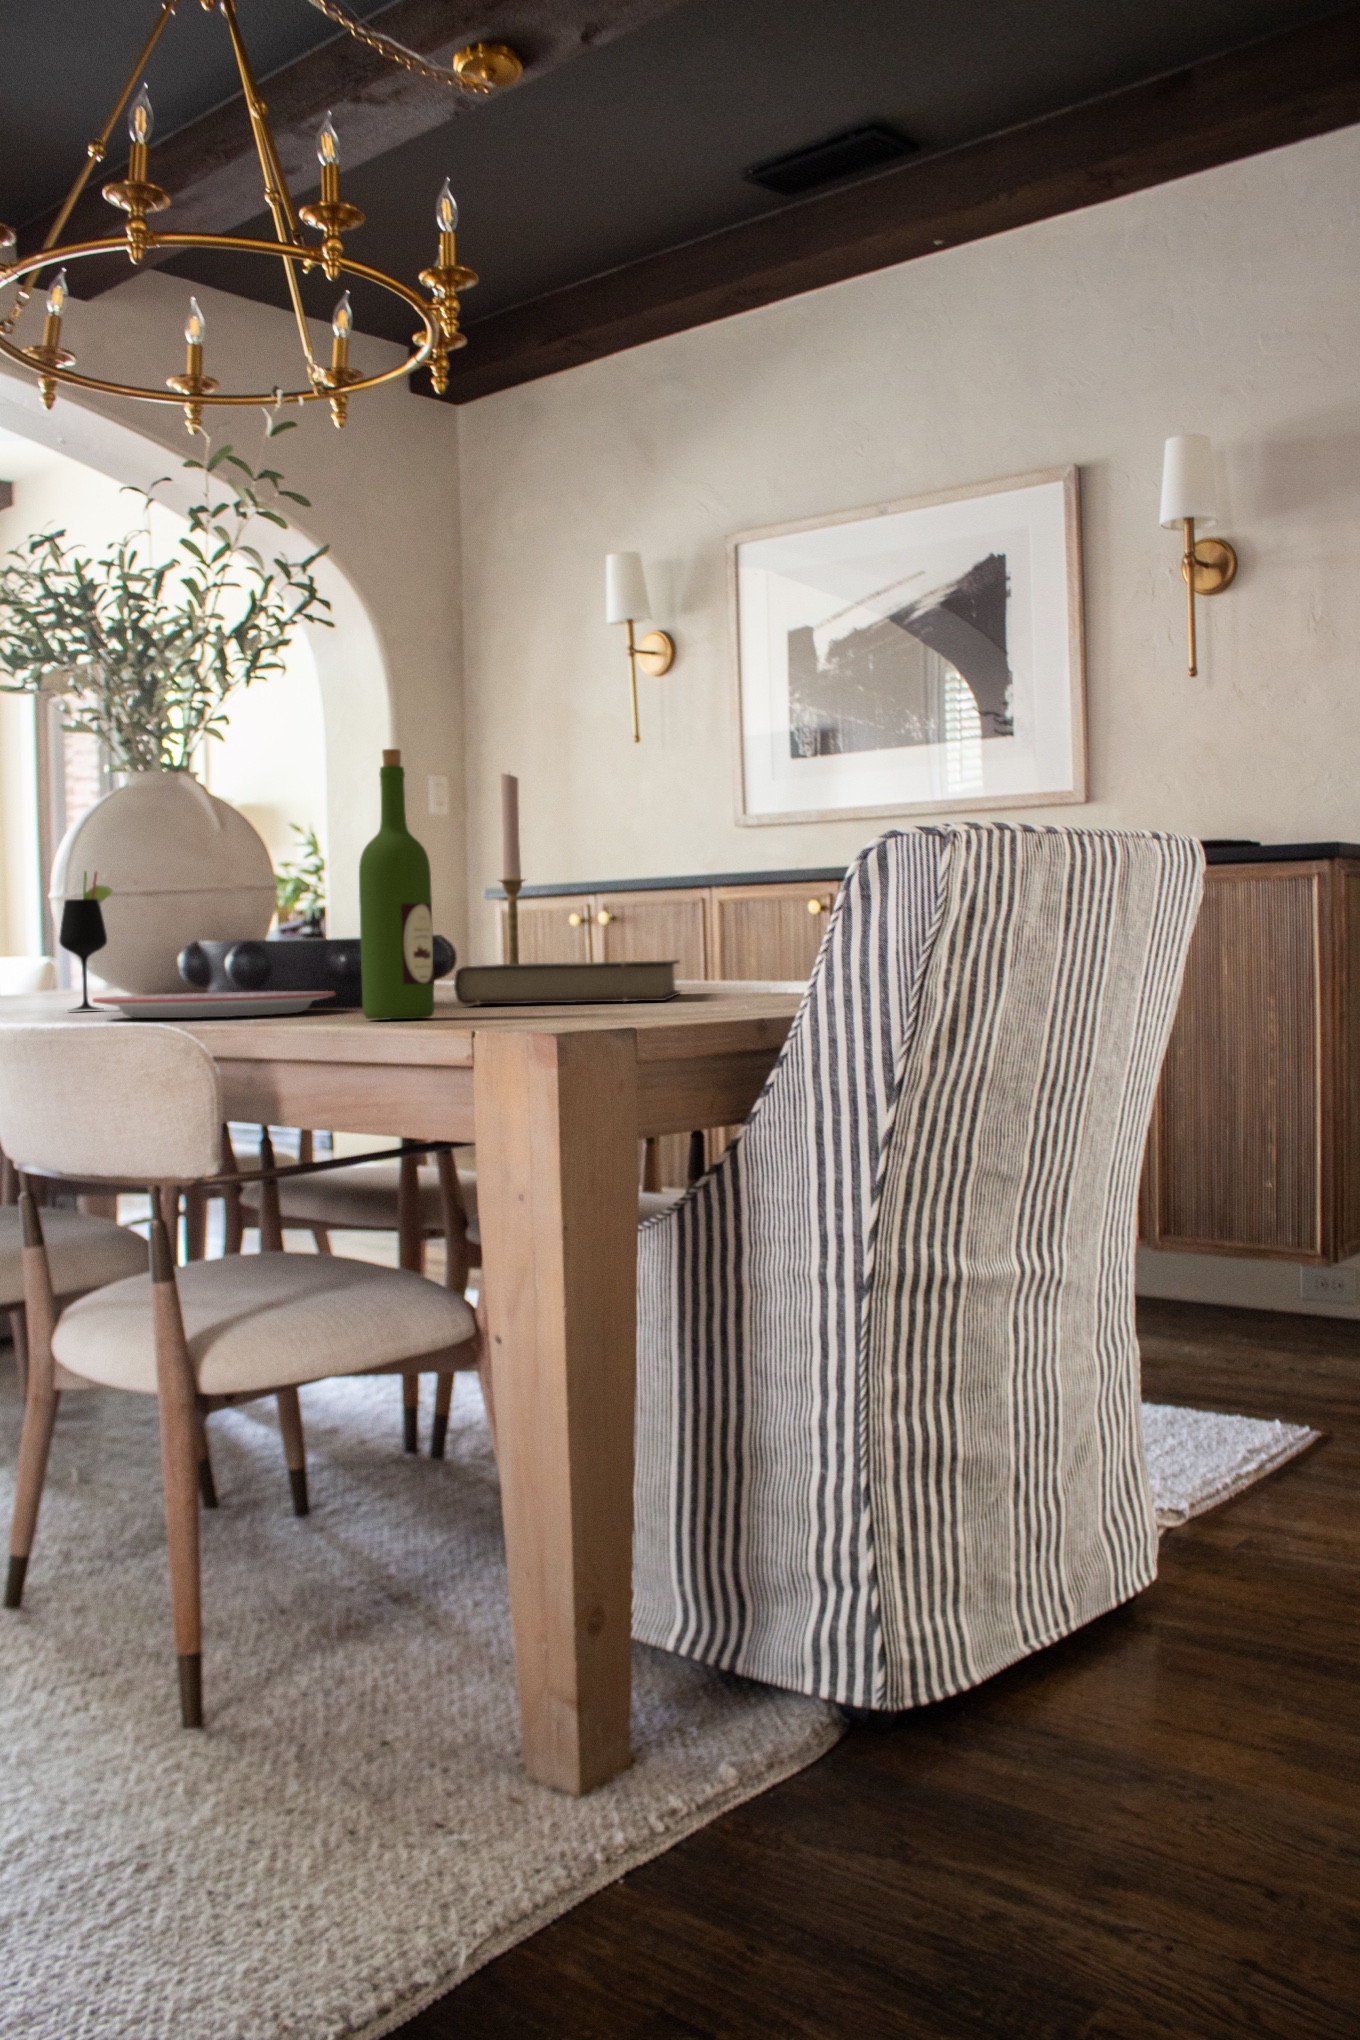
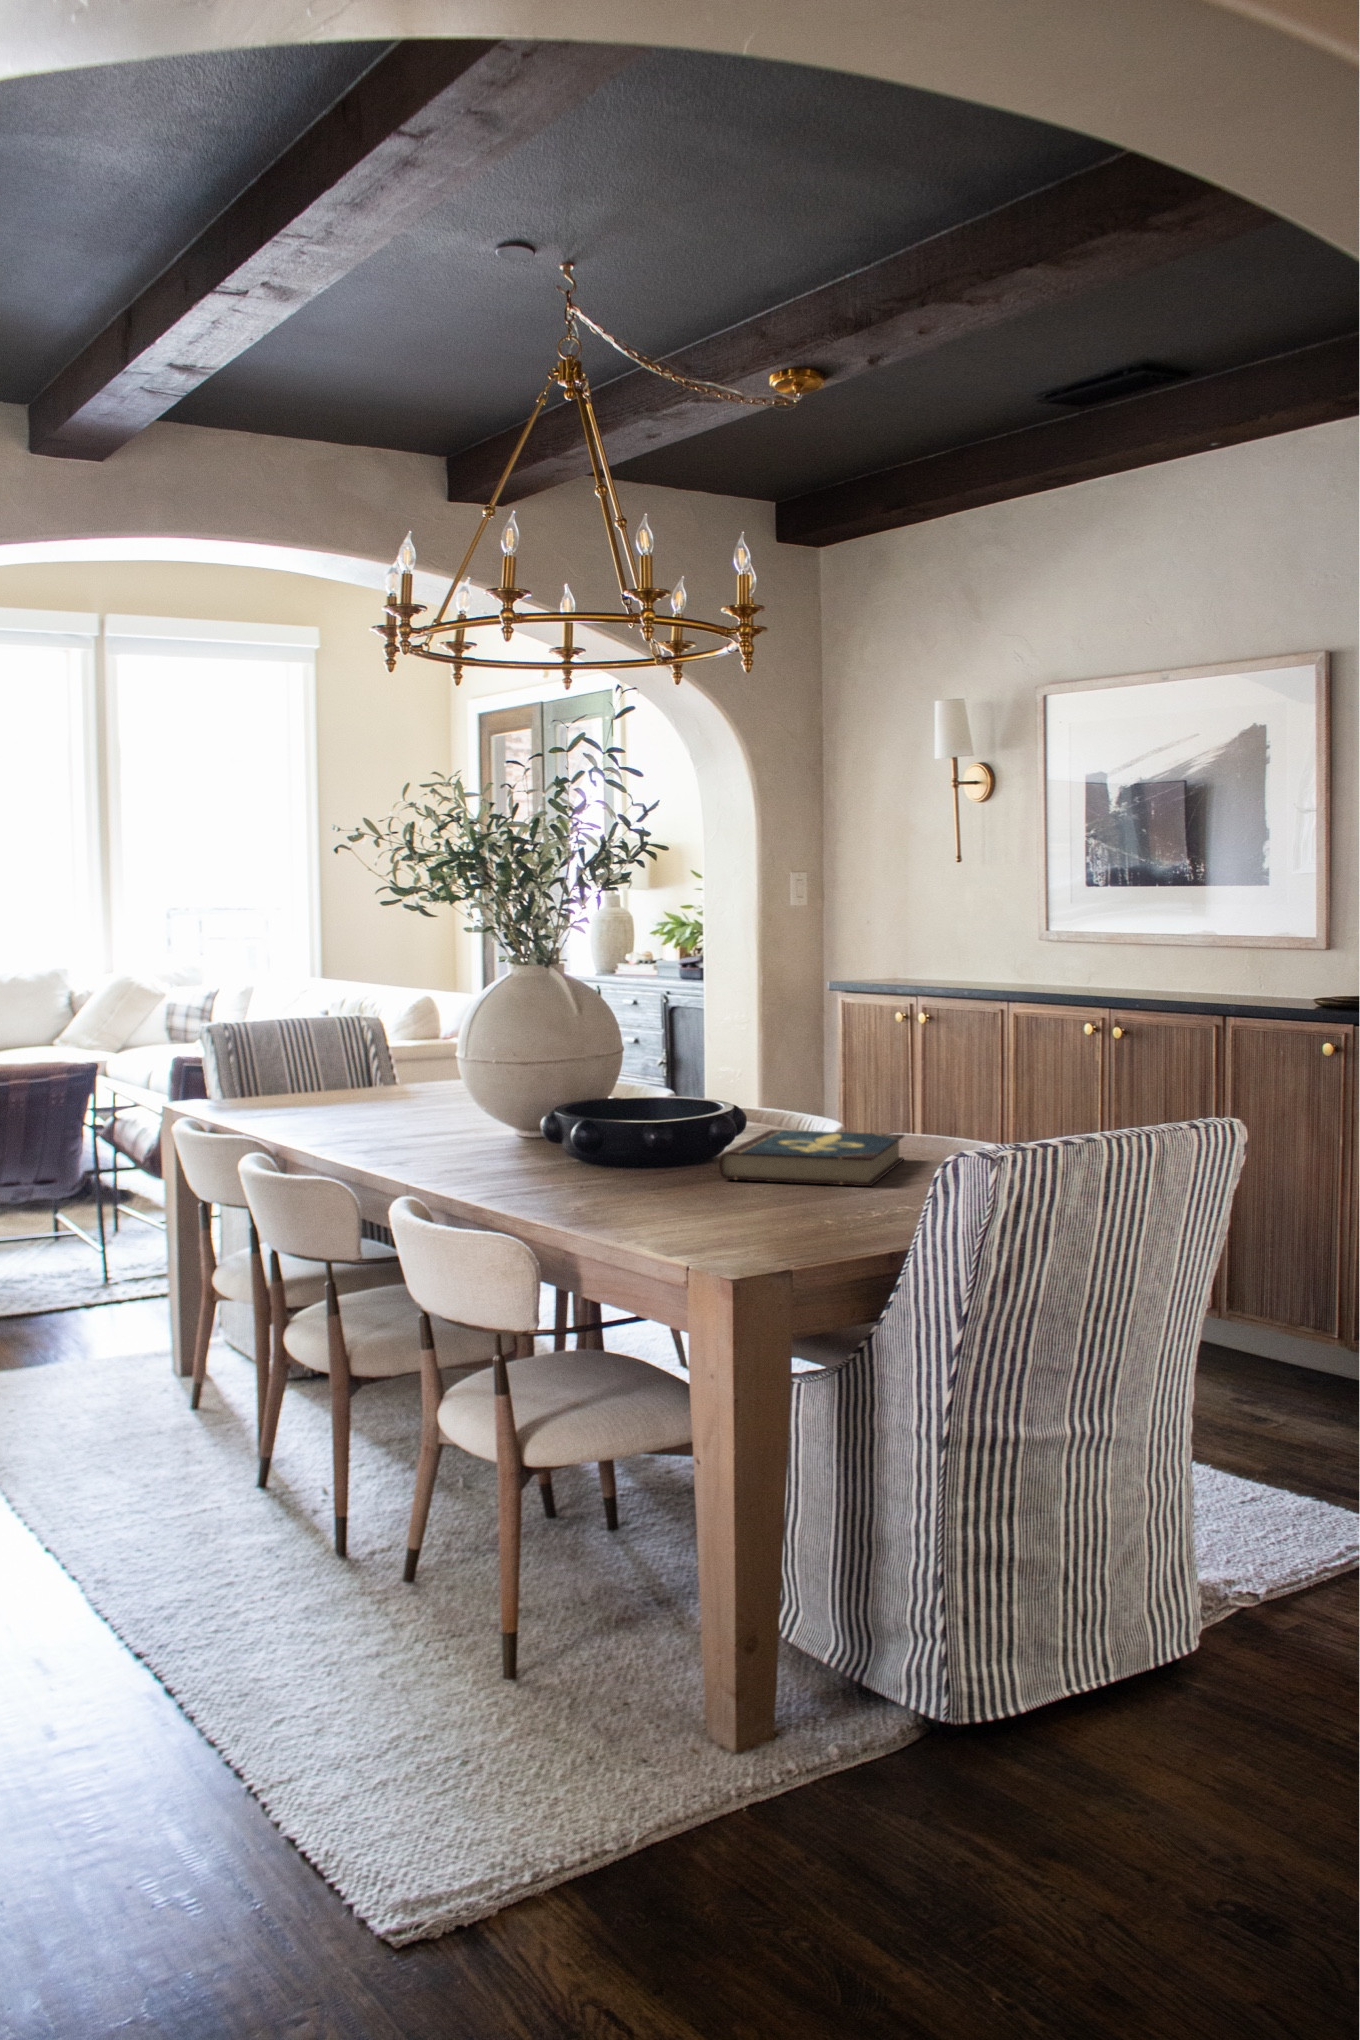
wine bottle: present [359,749,434,1019] -> none [639,1027,687,1215]
candlestick: present [499,774,525,964] -> none [769,977,798,1149]
wine glass: present [59,872,112,1011] -> none [455,1056,492,1154]
plate: present [93,991,335,1018] -> none [470,1155,635,1190]

